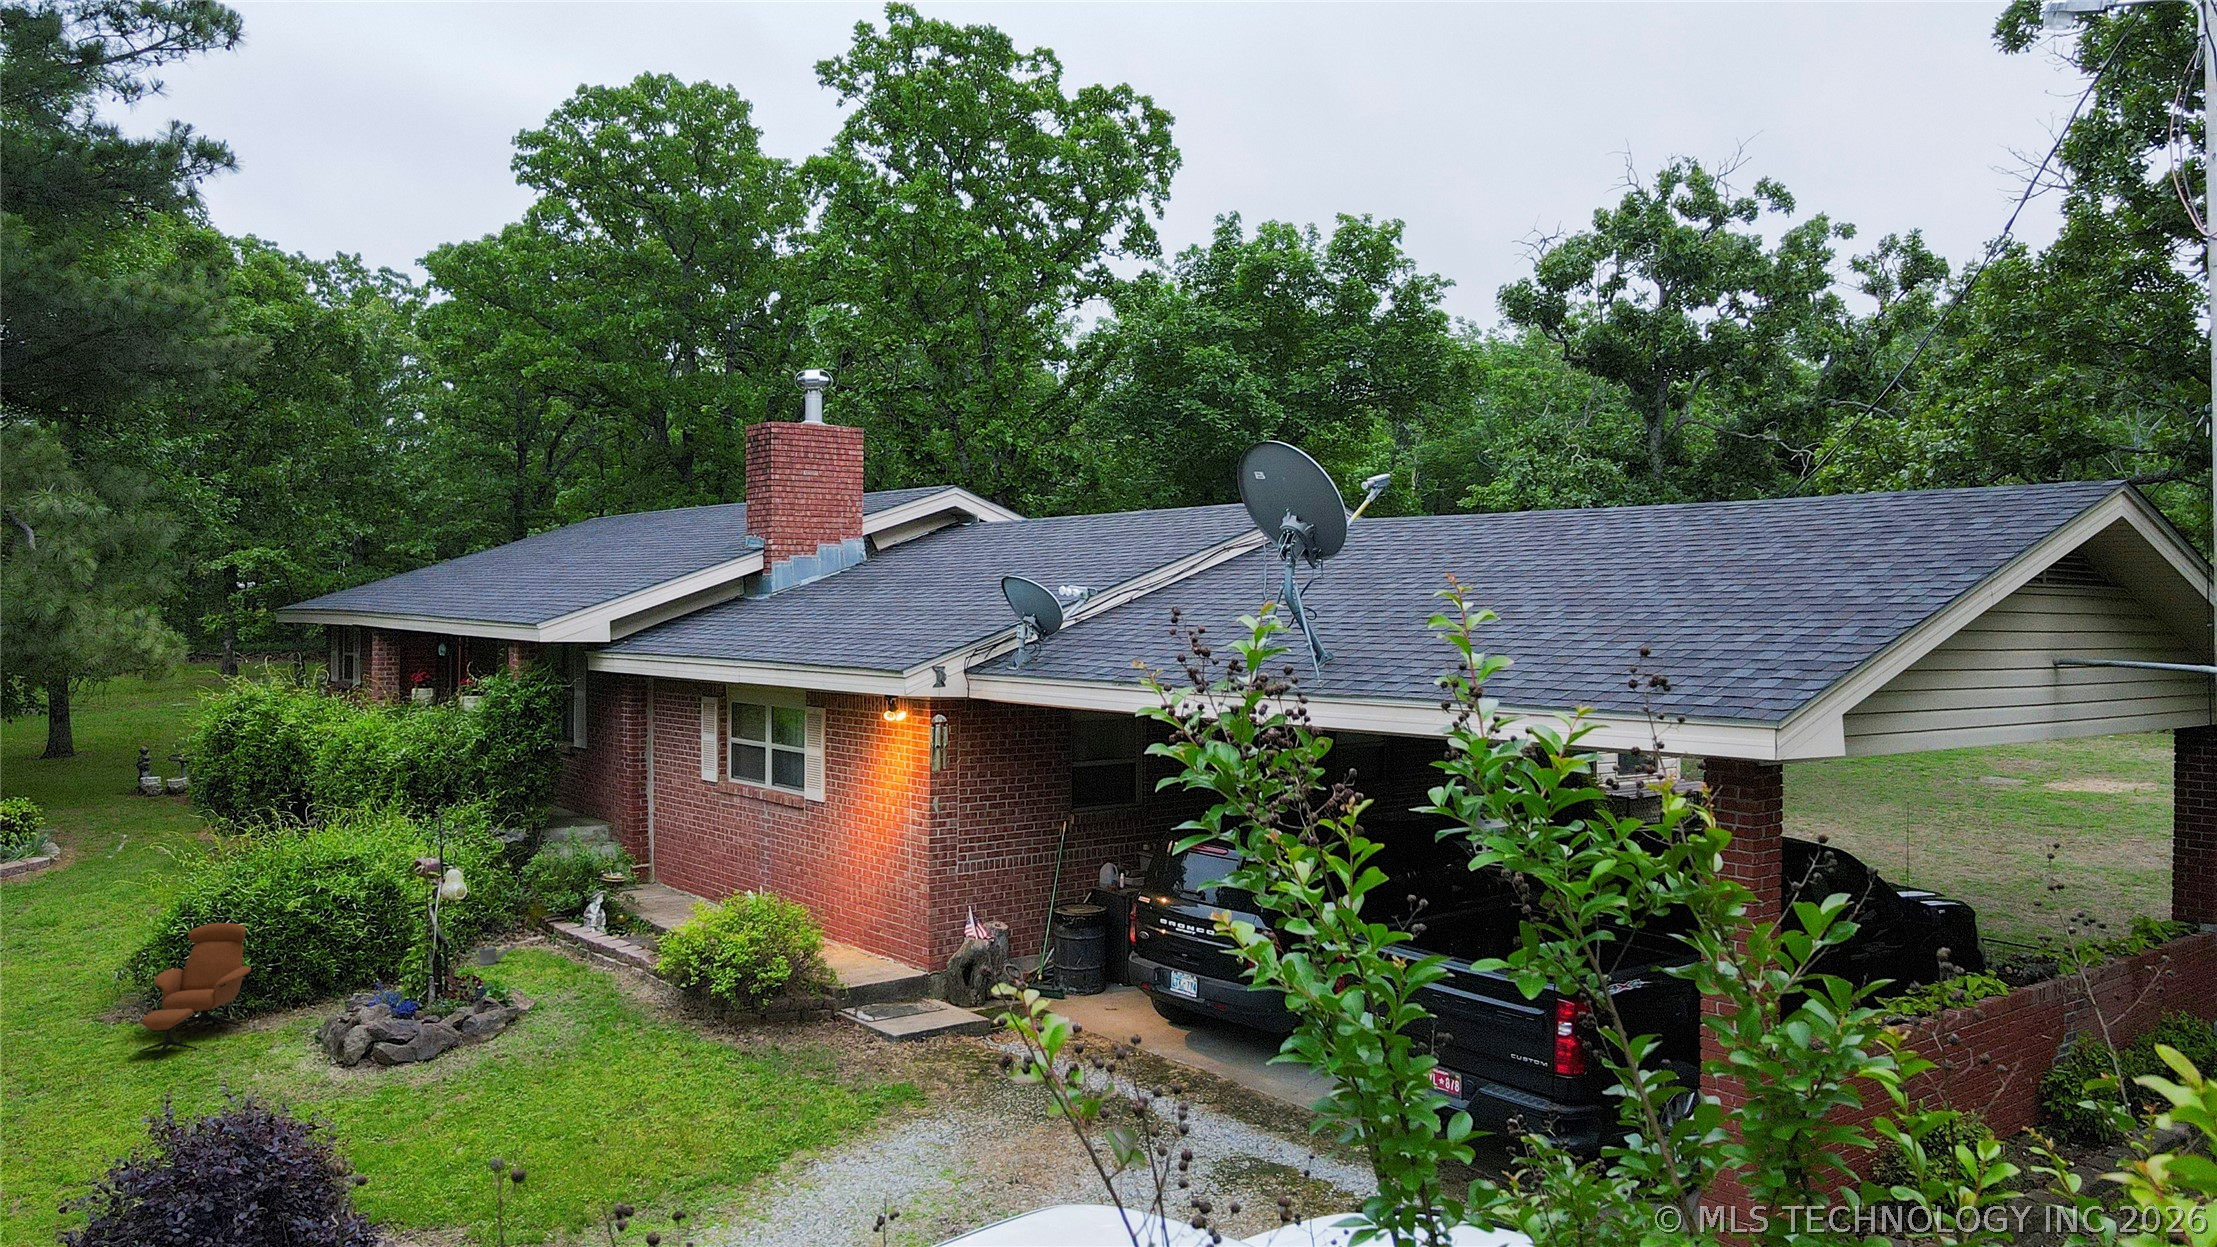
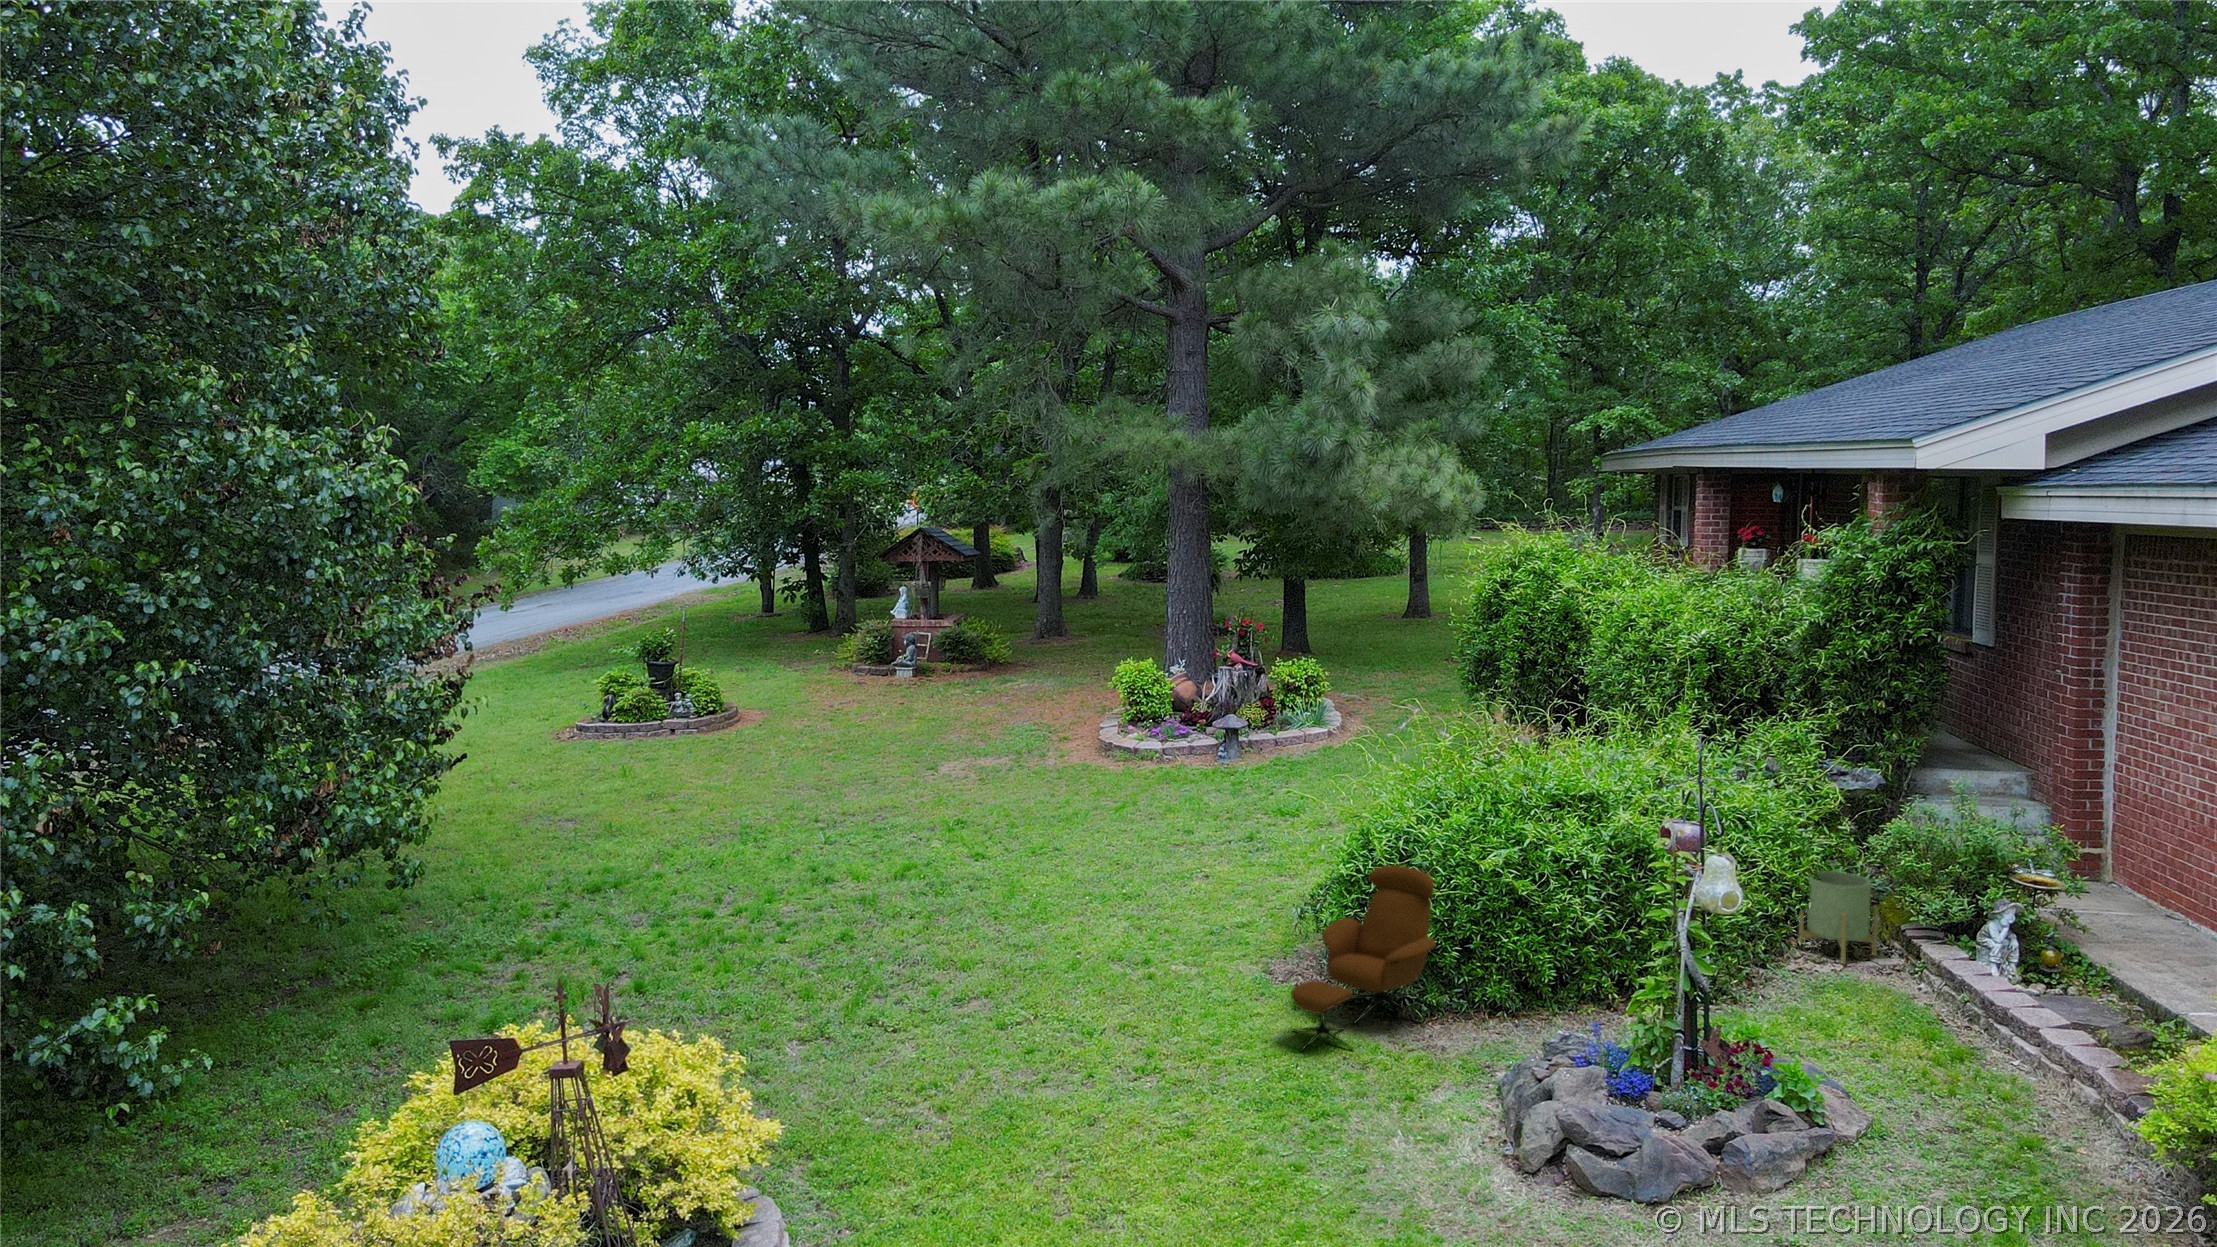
planter: none [484,890,530,945] -> present [1799,871,1878,964]
watering can: present [470,944,516,965] -> none [1769,966,1847,1000]

